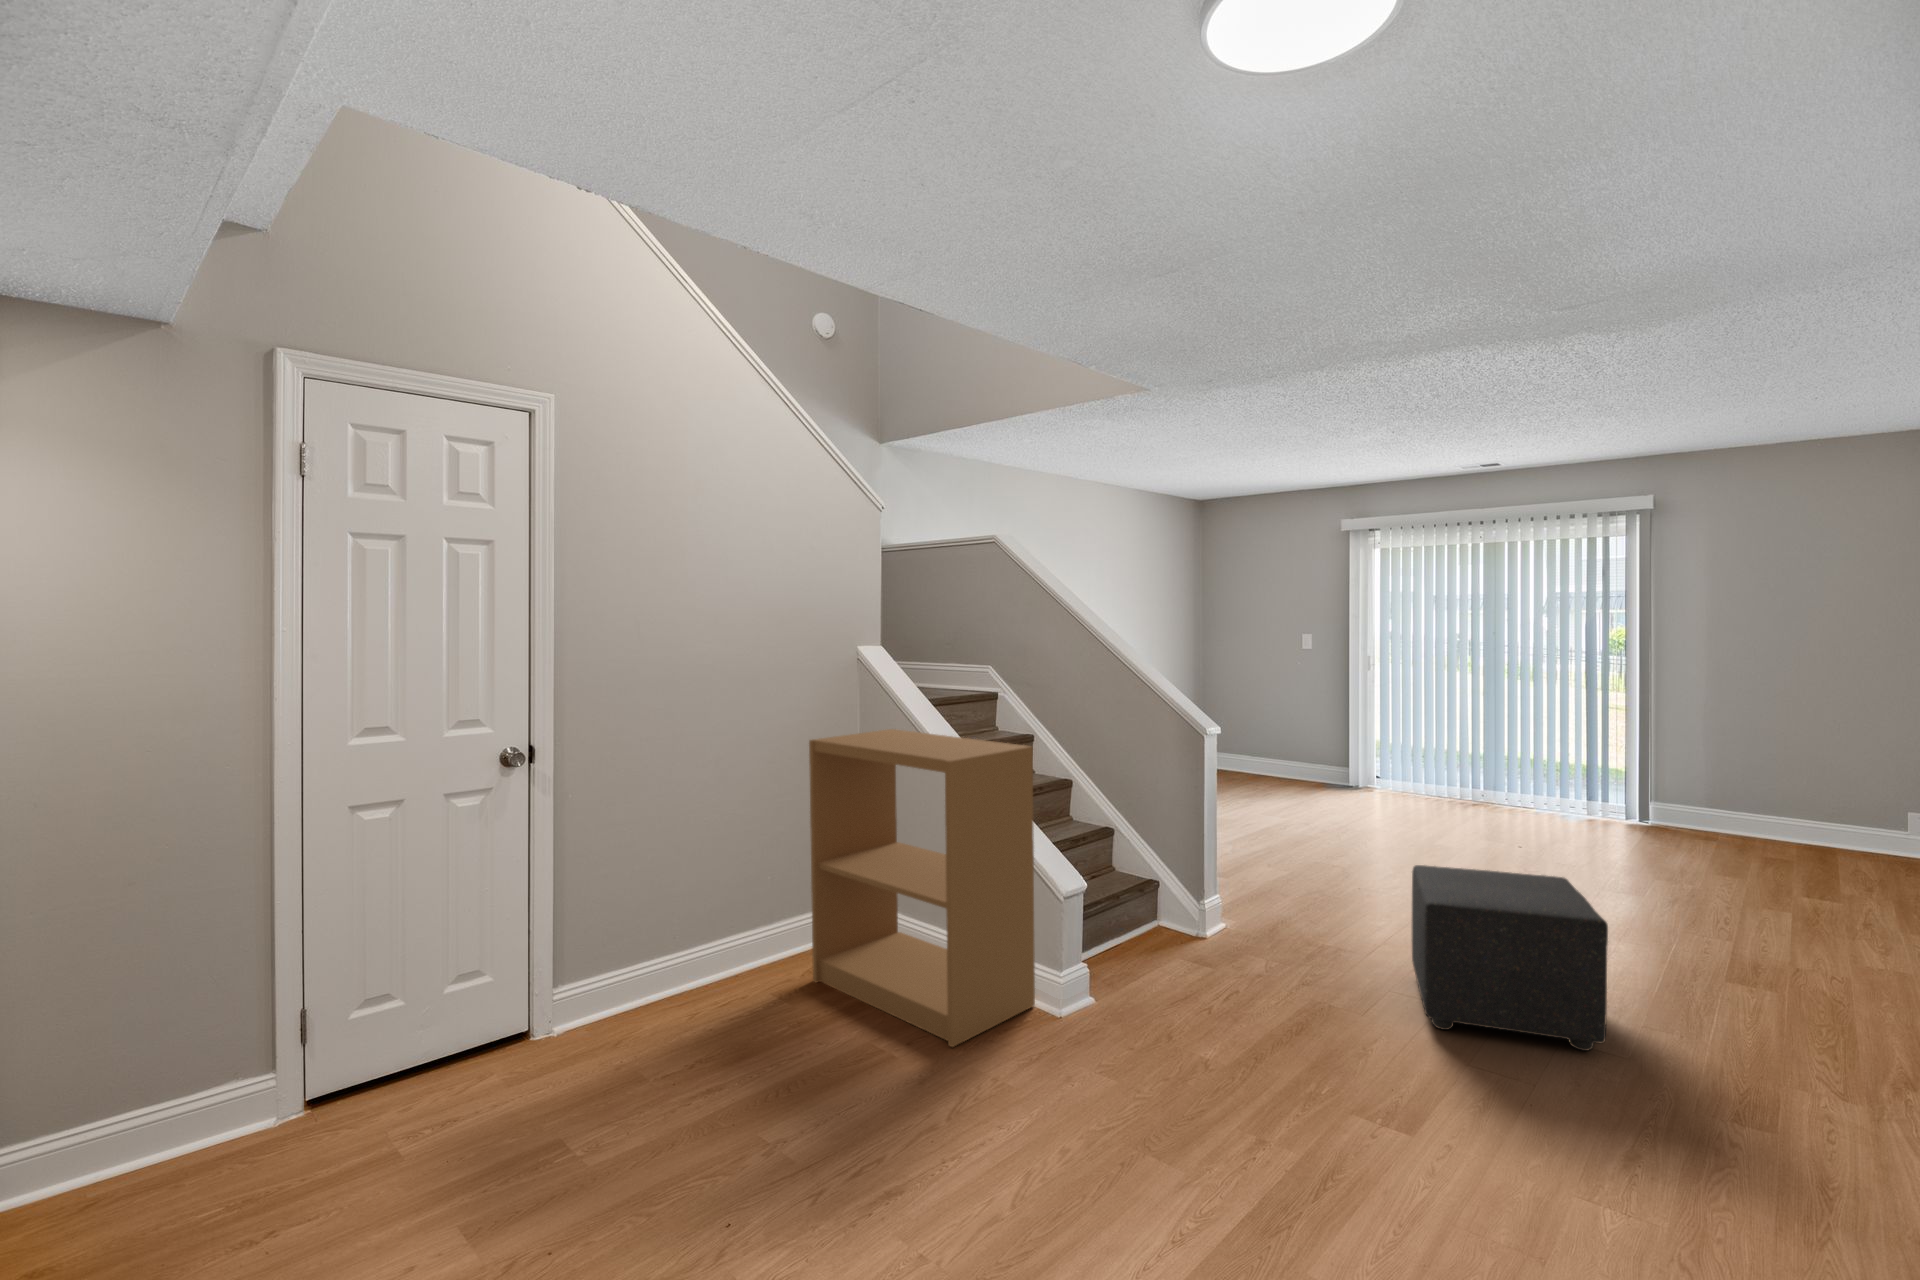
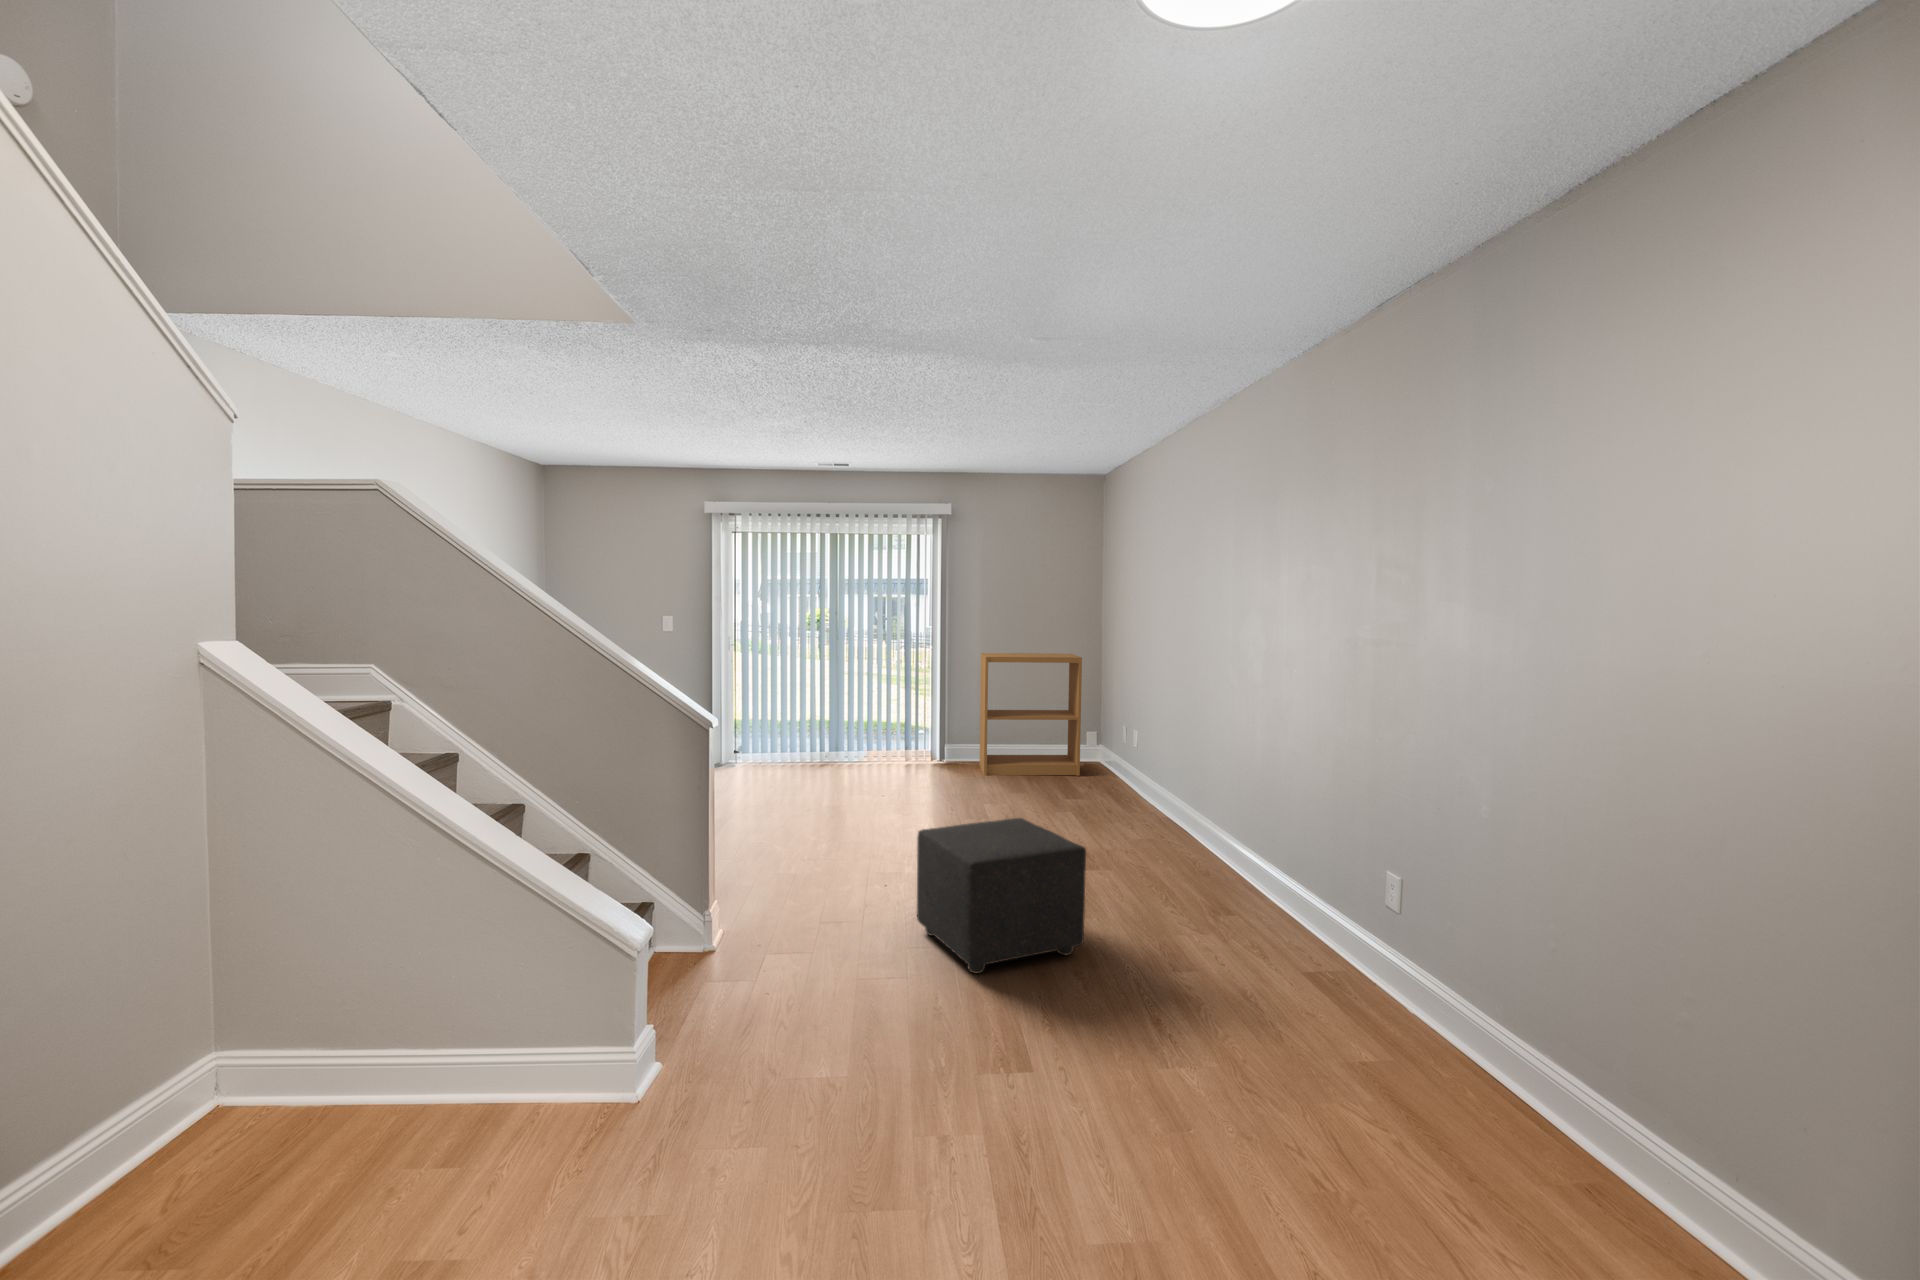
bookshelf: present [809,729,1035,1047] -> present [980,653,1082,776]

